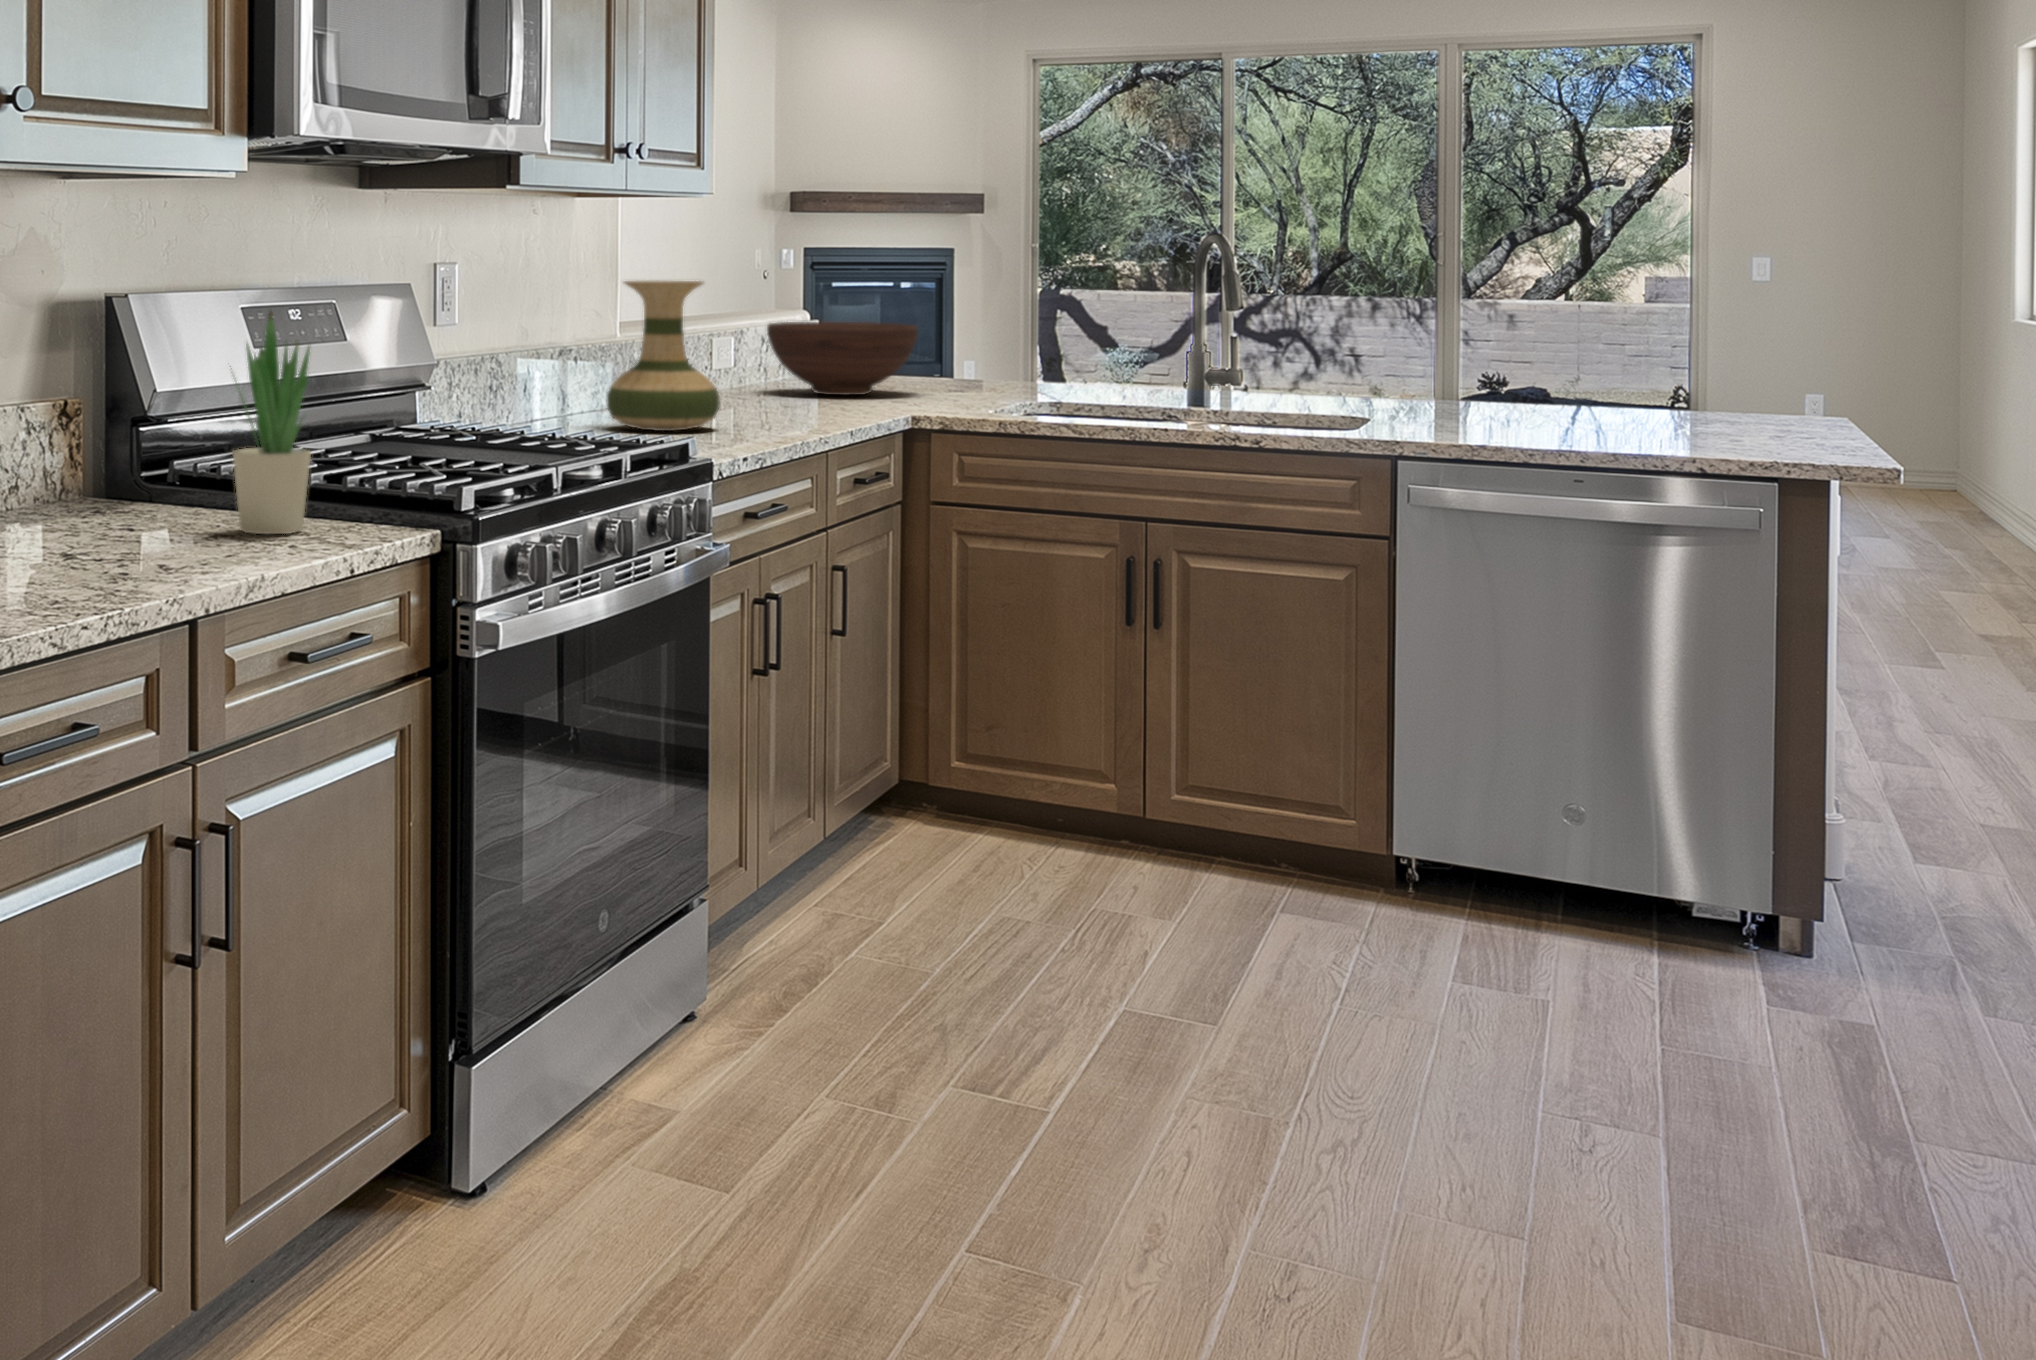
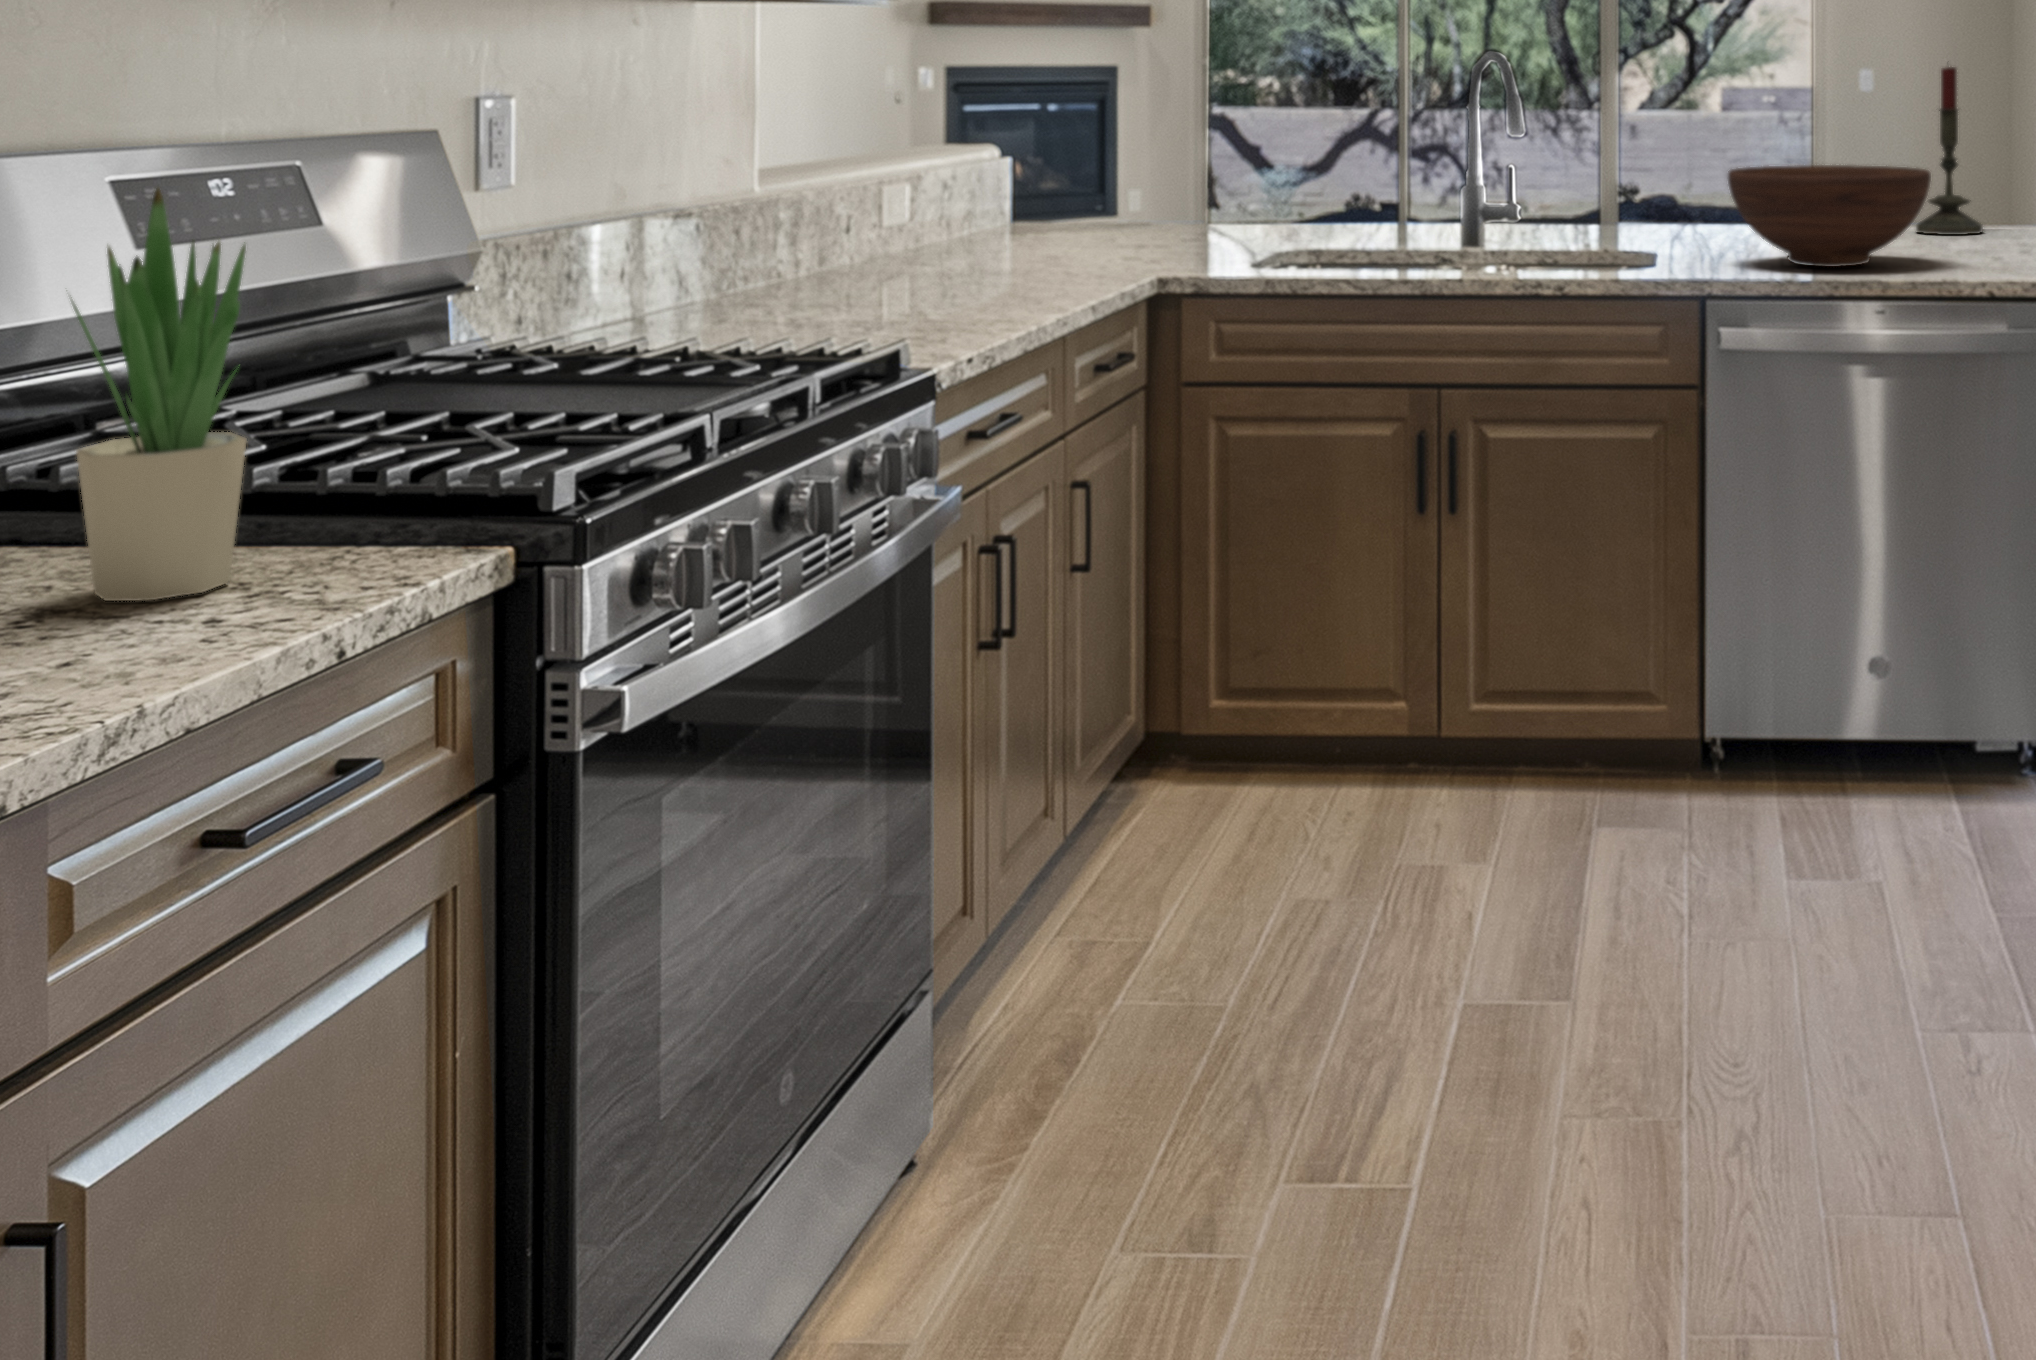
candle: none [1662,251,1736,420] -> present [1916,67,1983,235]
vase: present [607,281,720,431] -> none [754,114,915,317]
fruit bowl: present [767,322,918,395] -> present [1728,165,1931,267]

